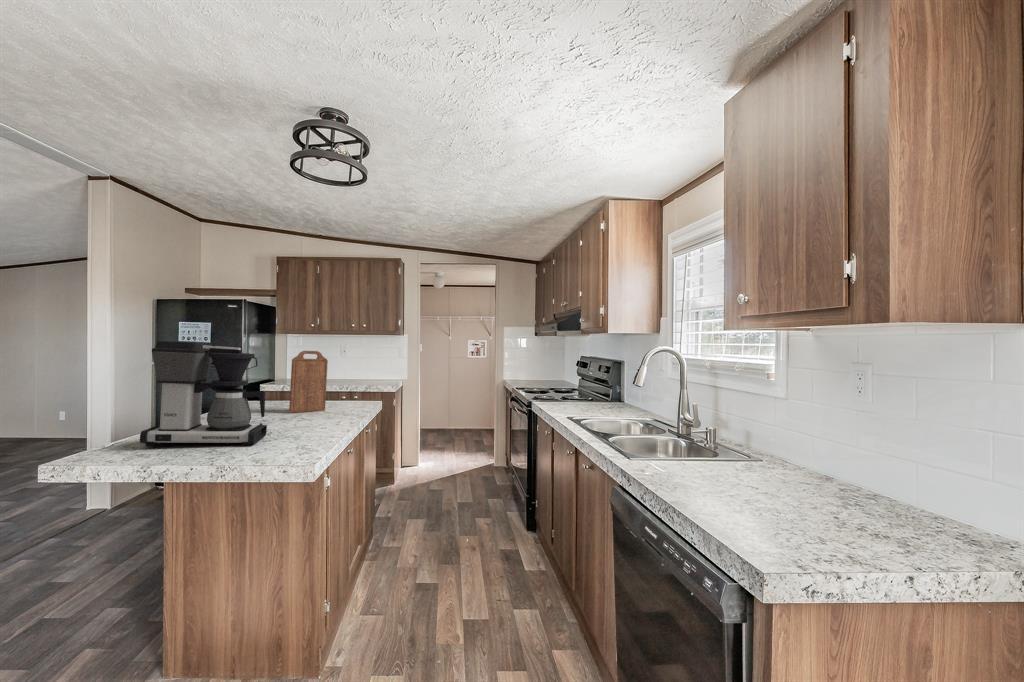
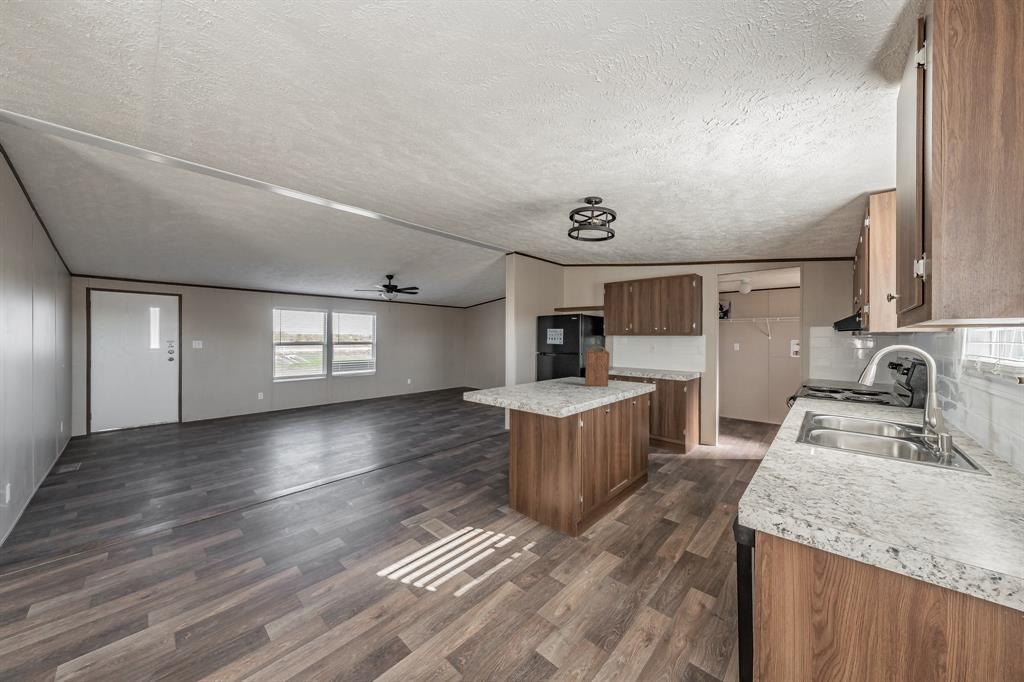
coffee maker: present [140,341,267,447] -> none [497,340,557,400]

